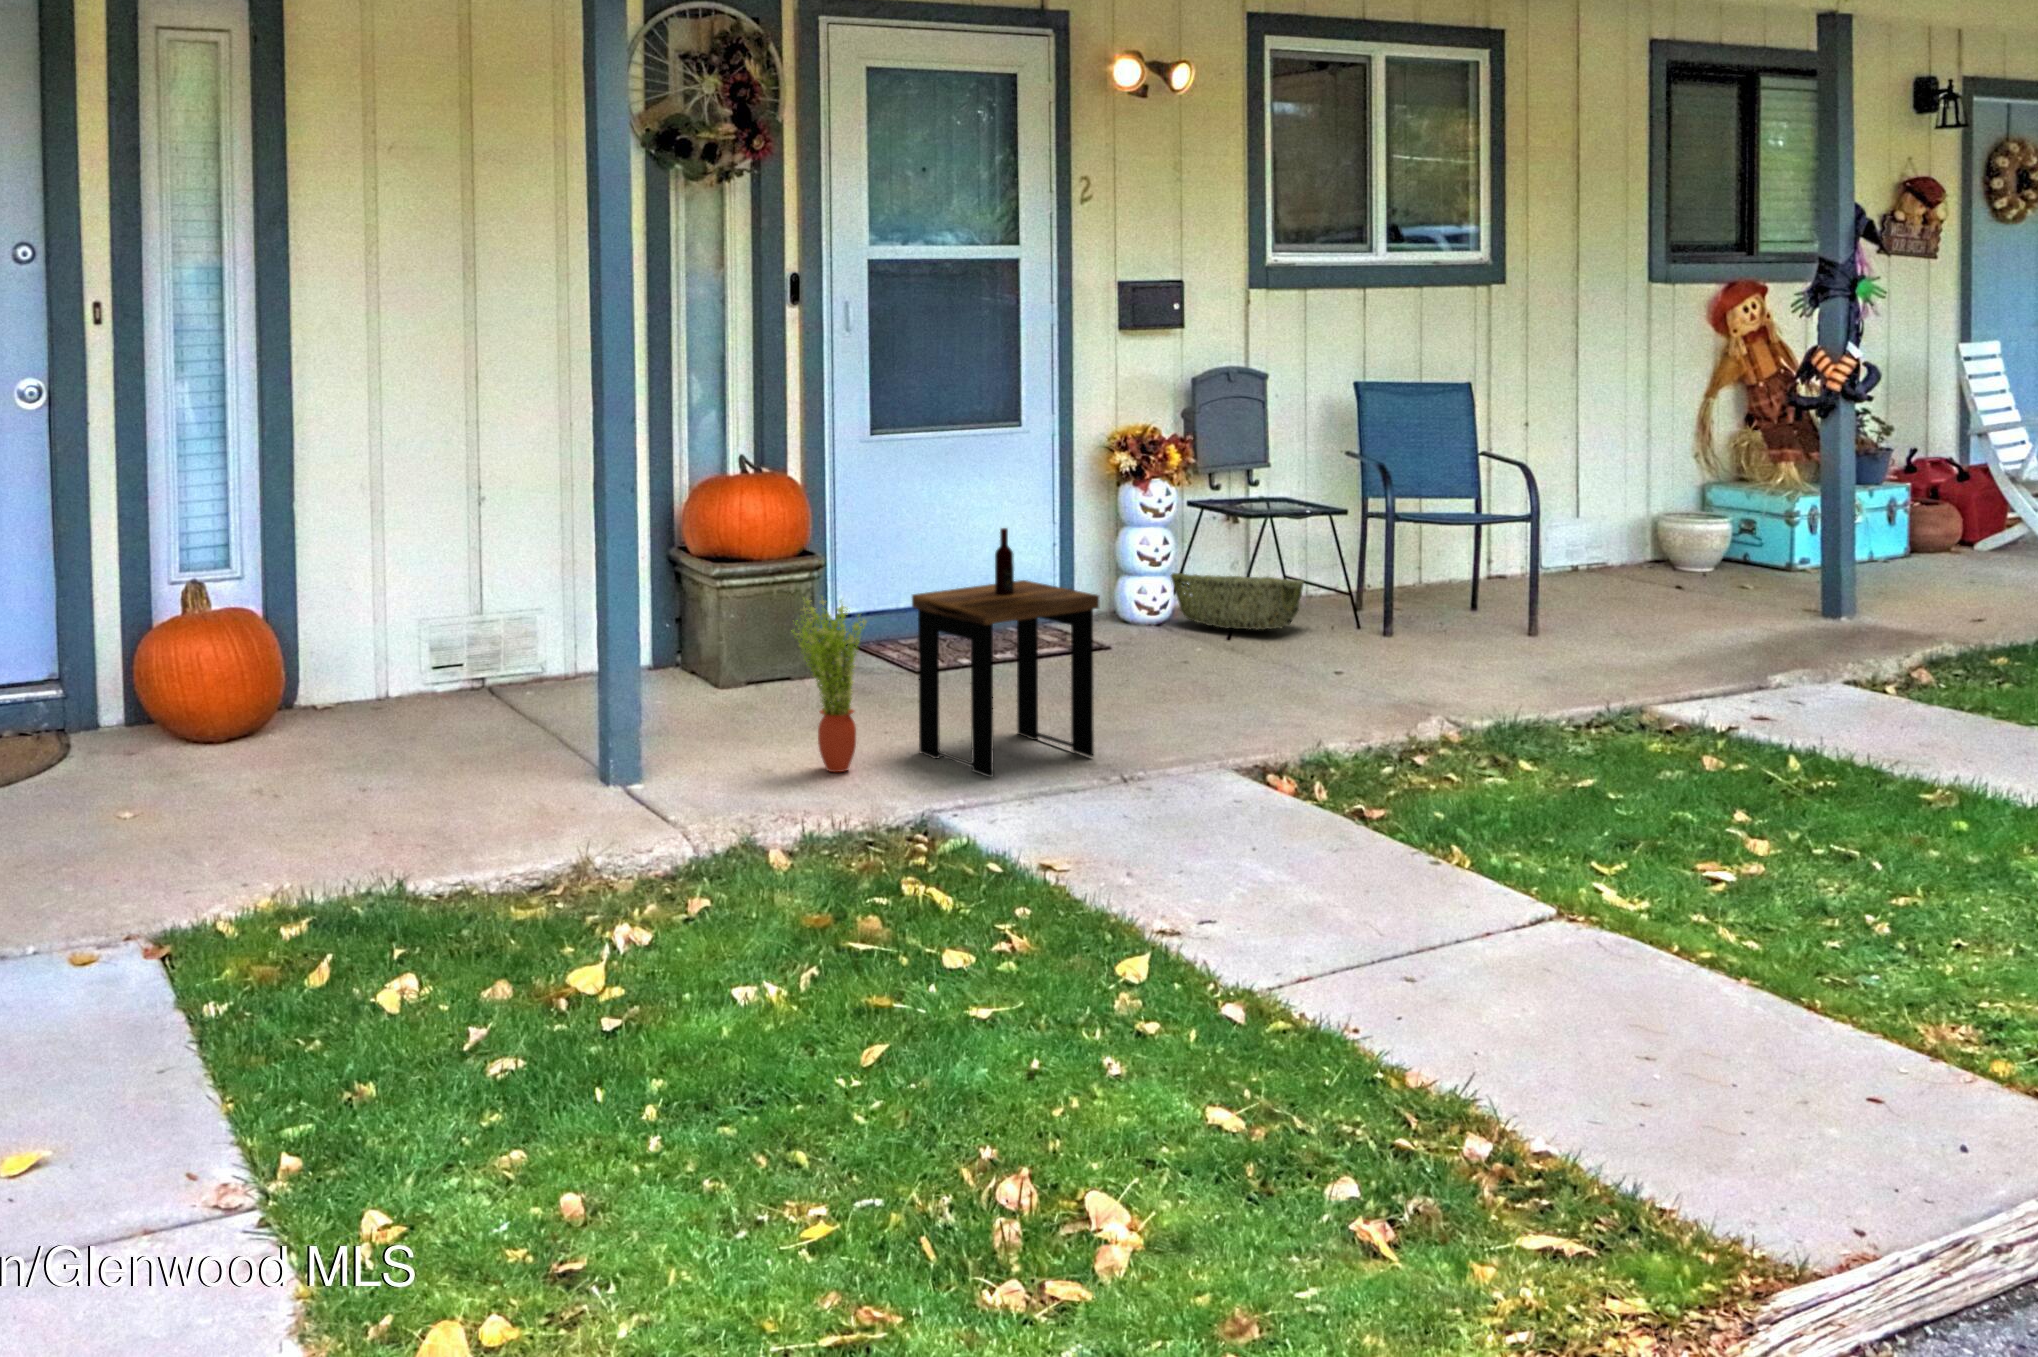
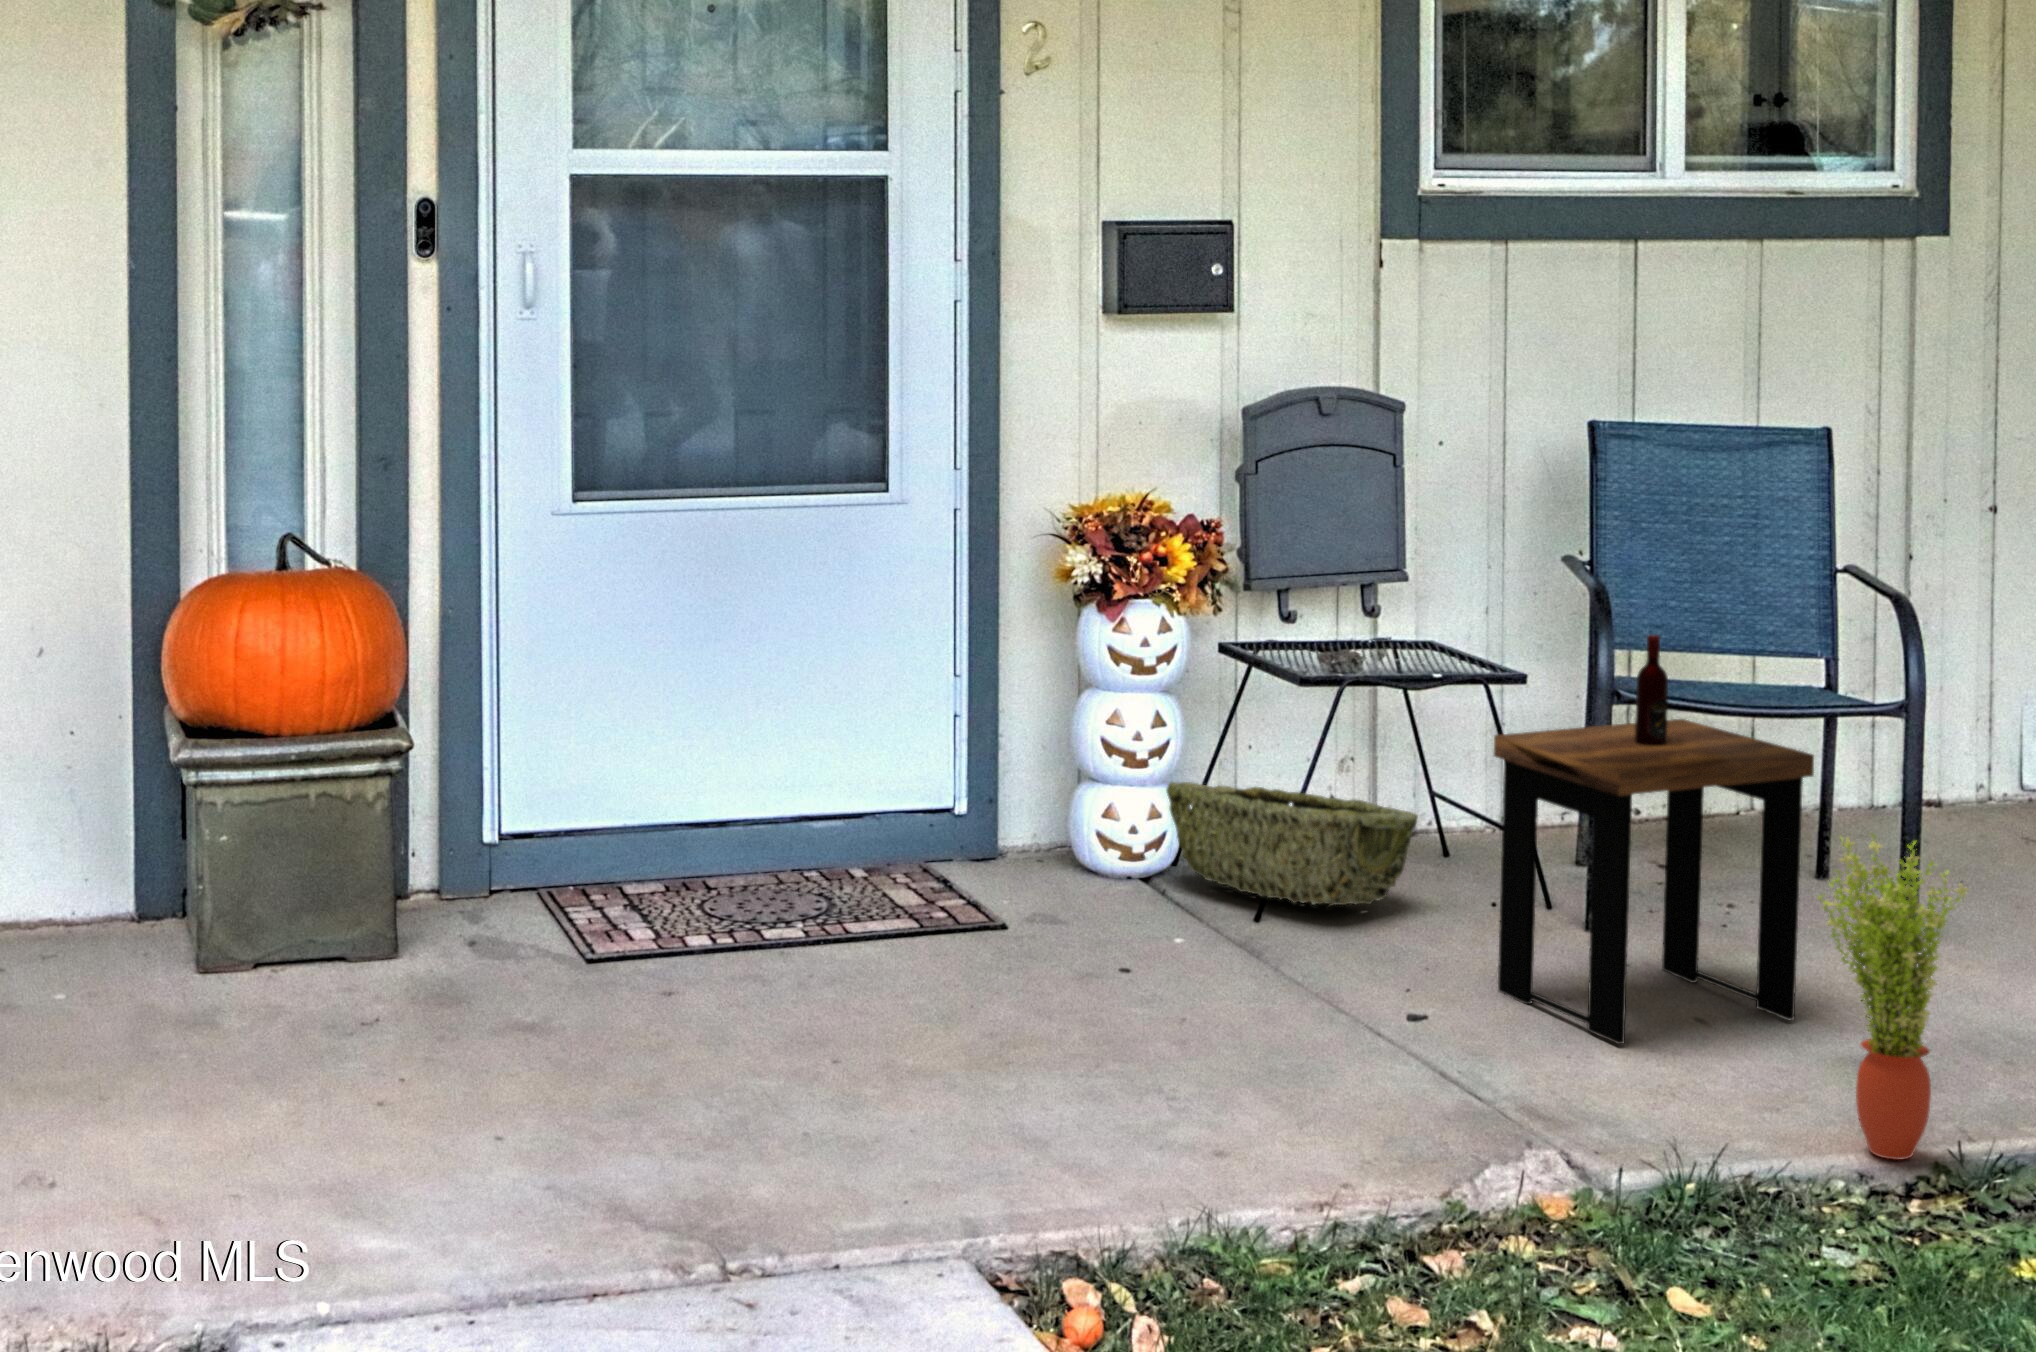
side table: present [912,528,1099,777] -> present [1494,635,1814,1044]
potted plant: present [793,600,867,772] -> present [1818,834,1968,1159]

